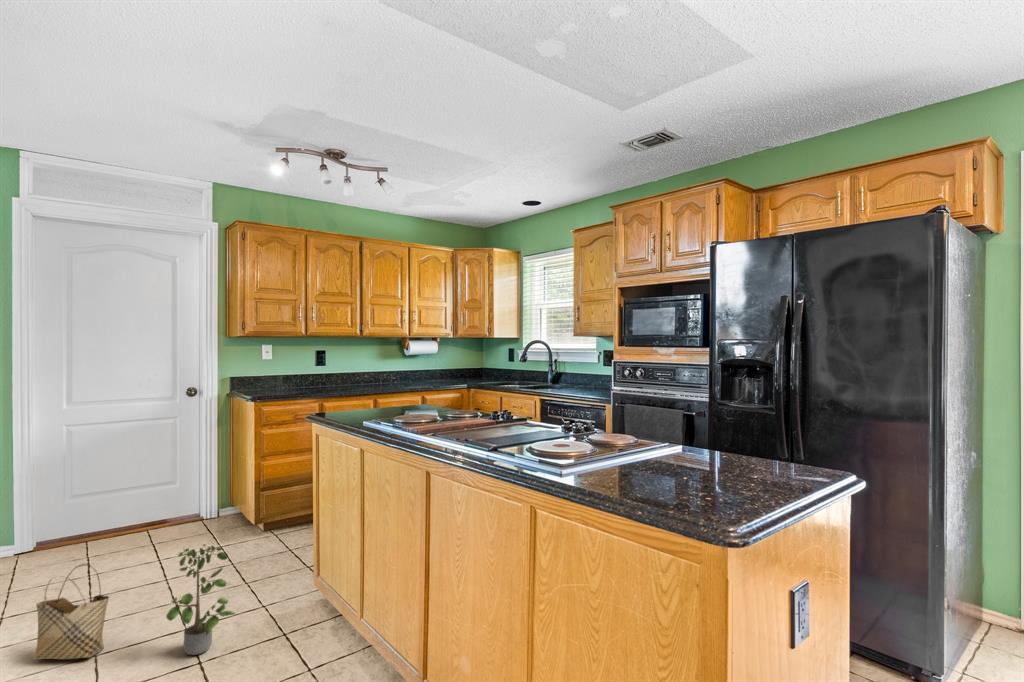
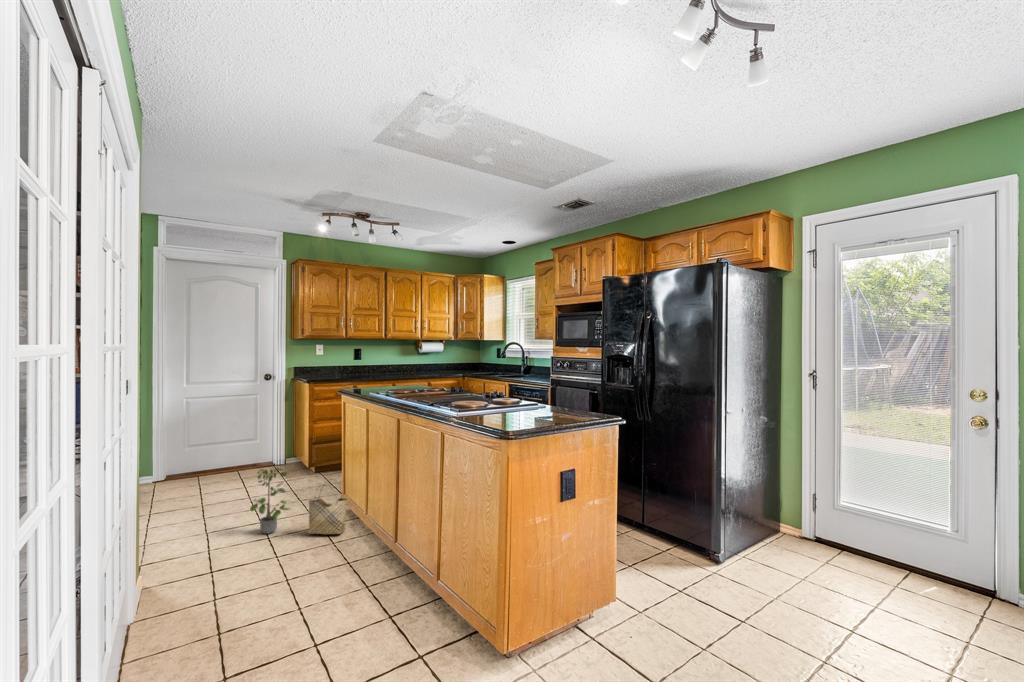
woven basket: present [34,564,109,659] -> present [308,479,348,534]

